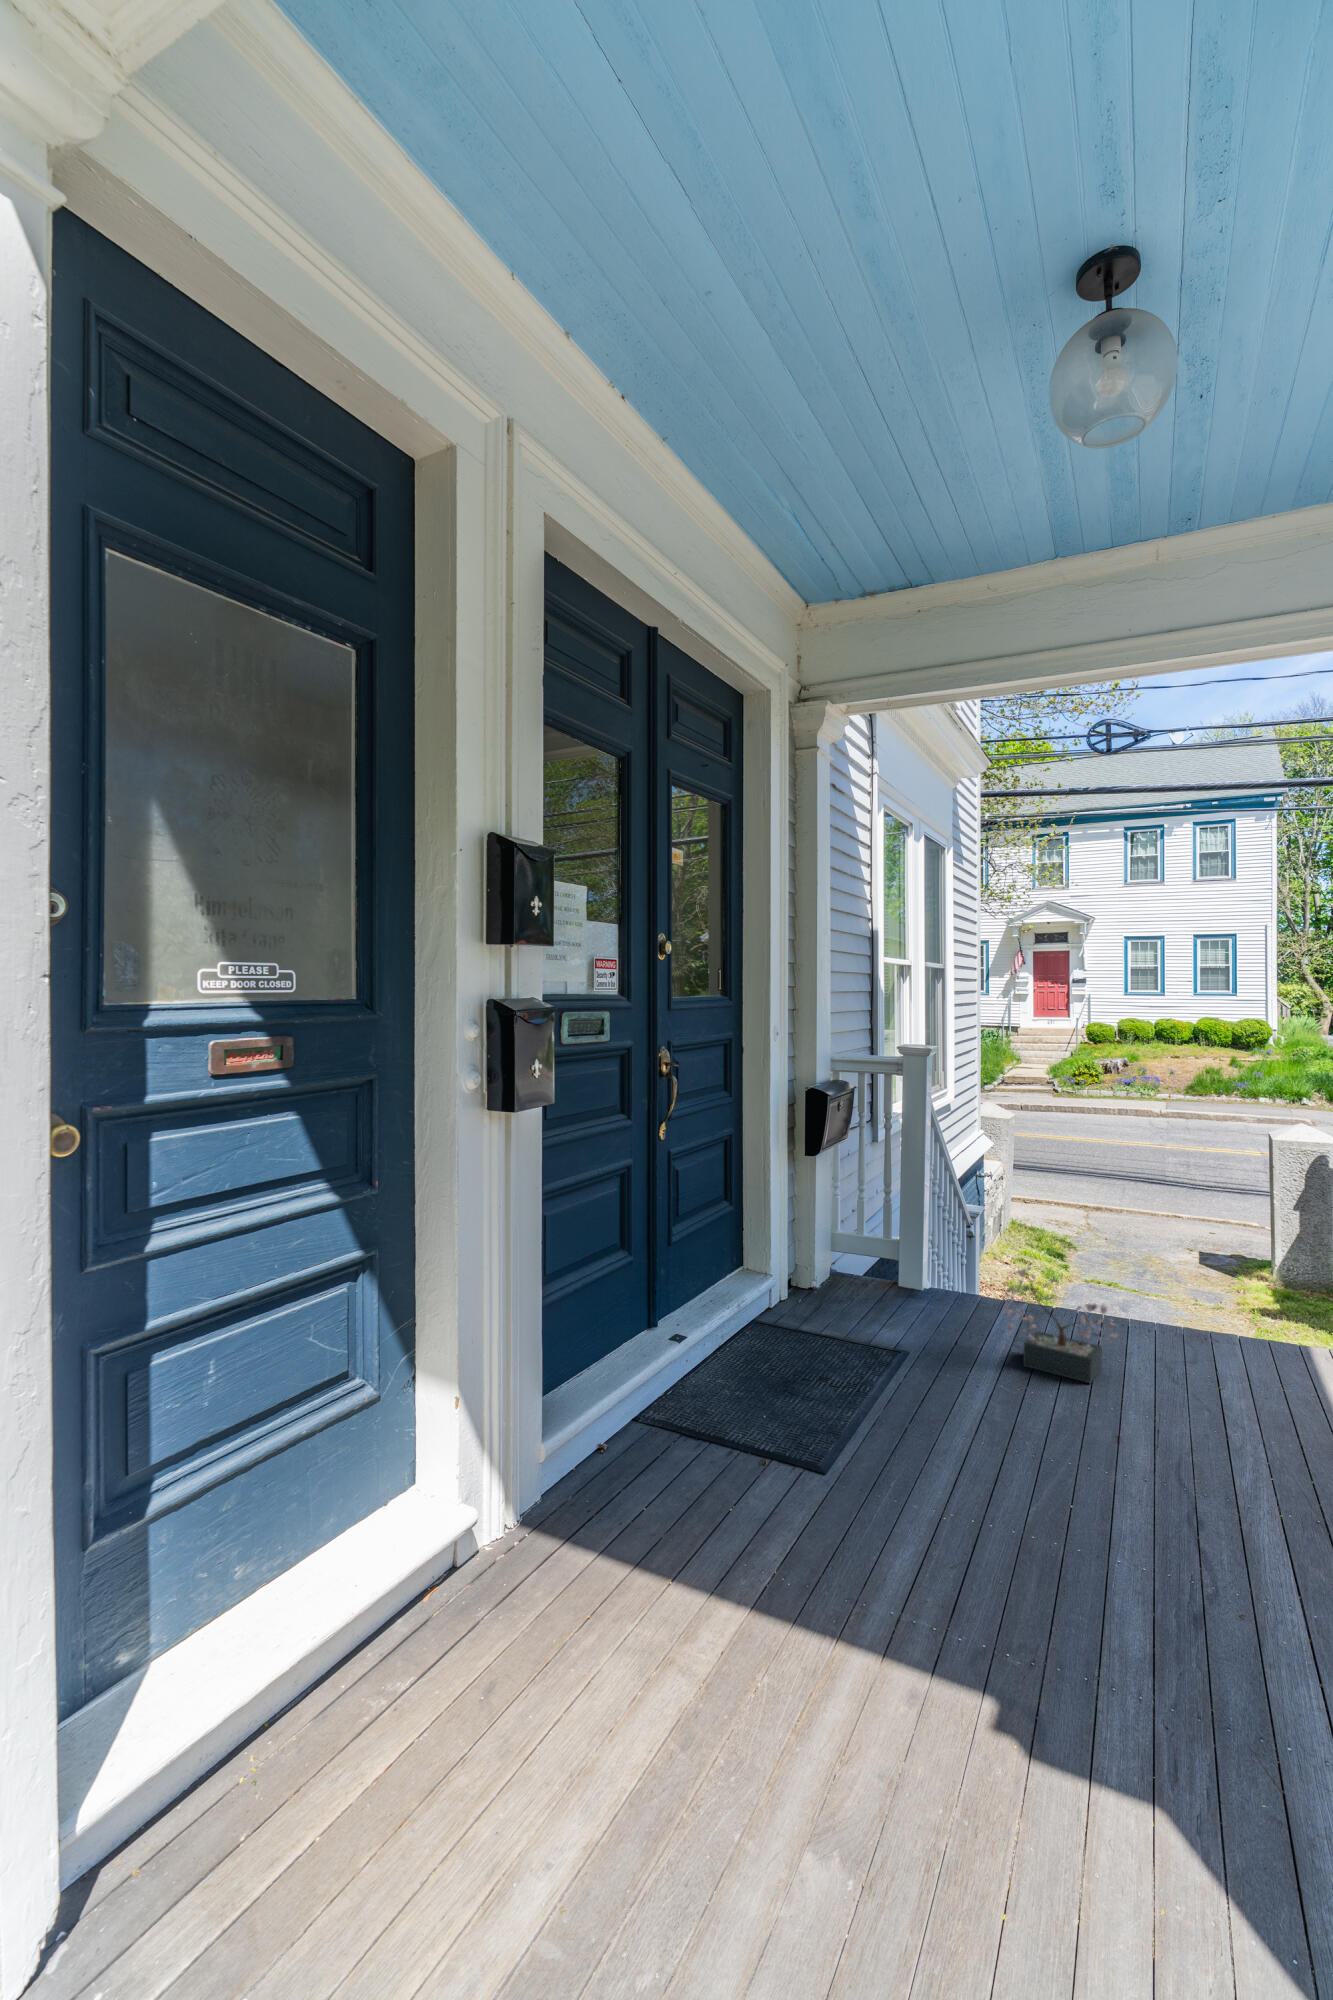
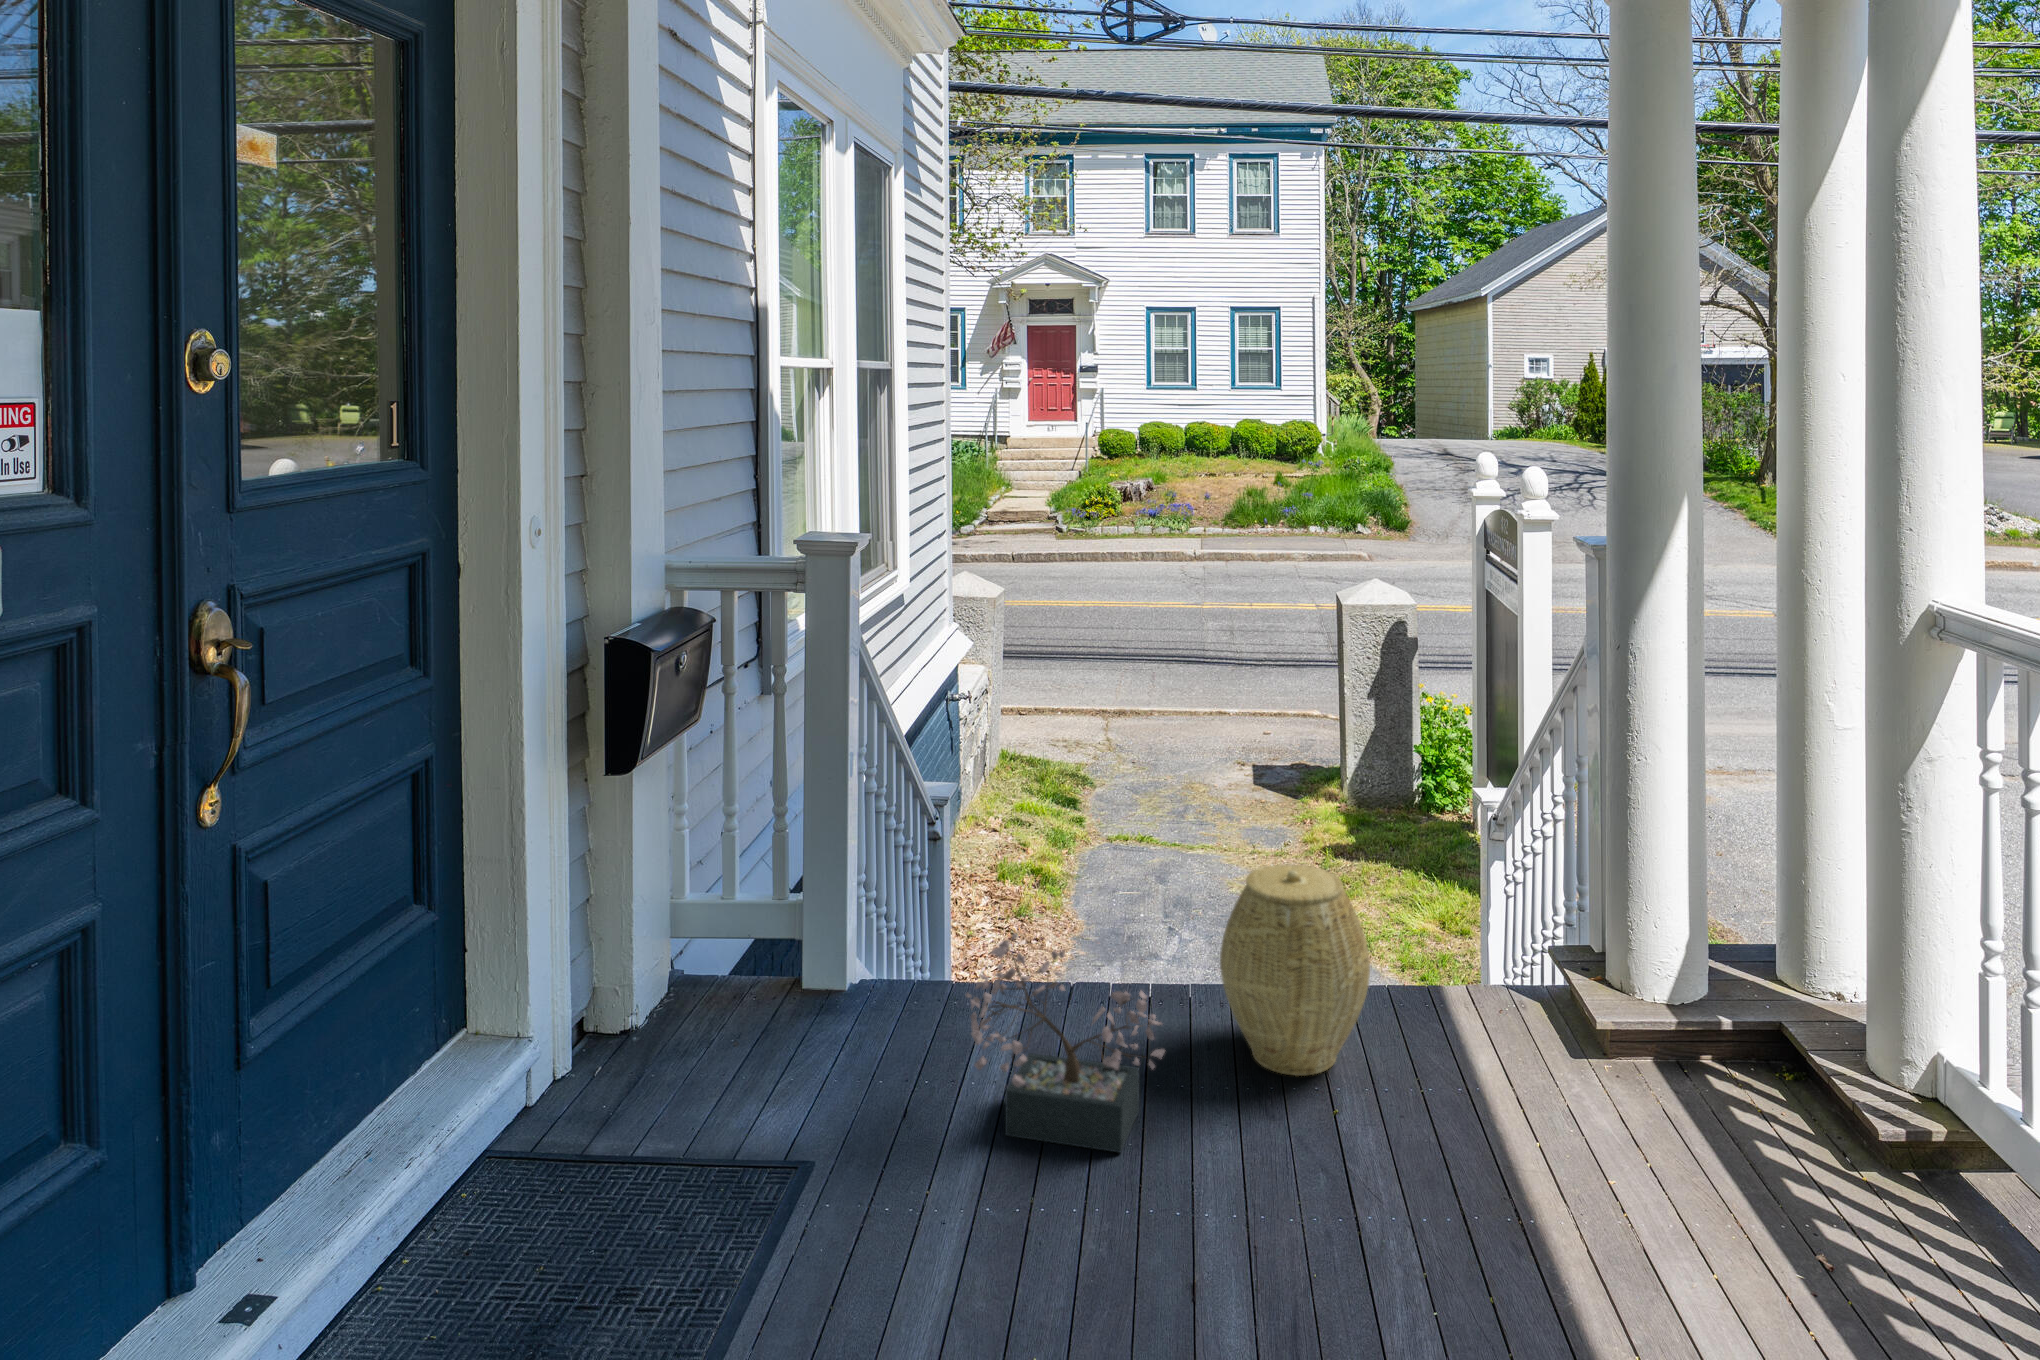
woven basket: none [1155,1255,1255,1374] -> present [1220,865,1370,1076]

